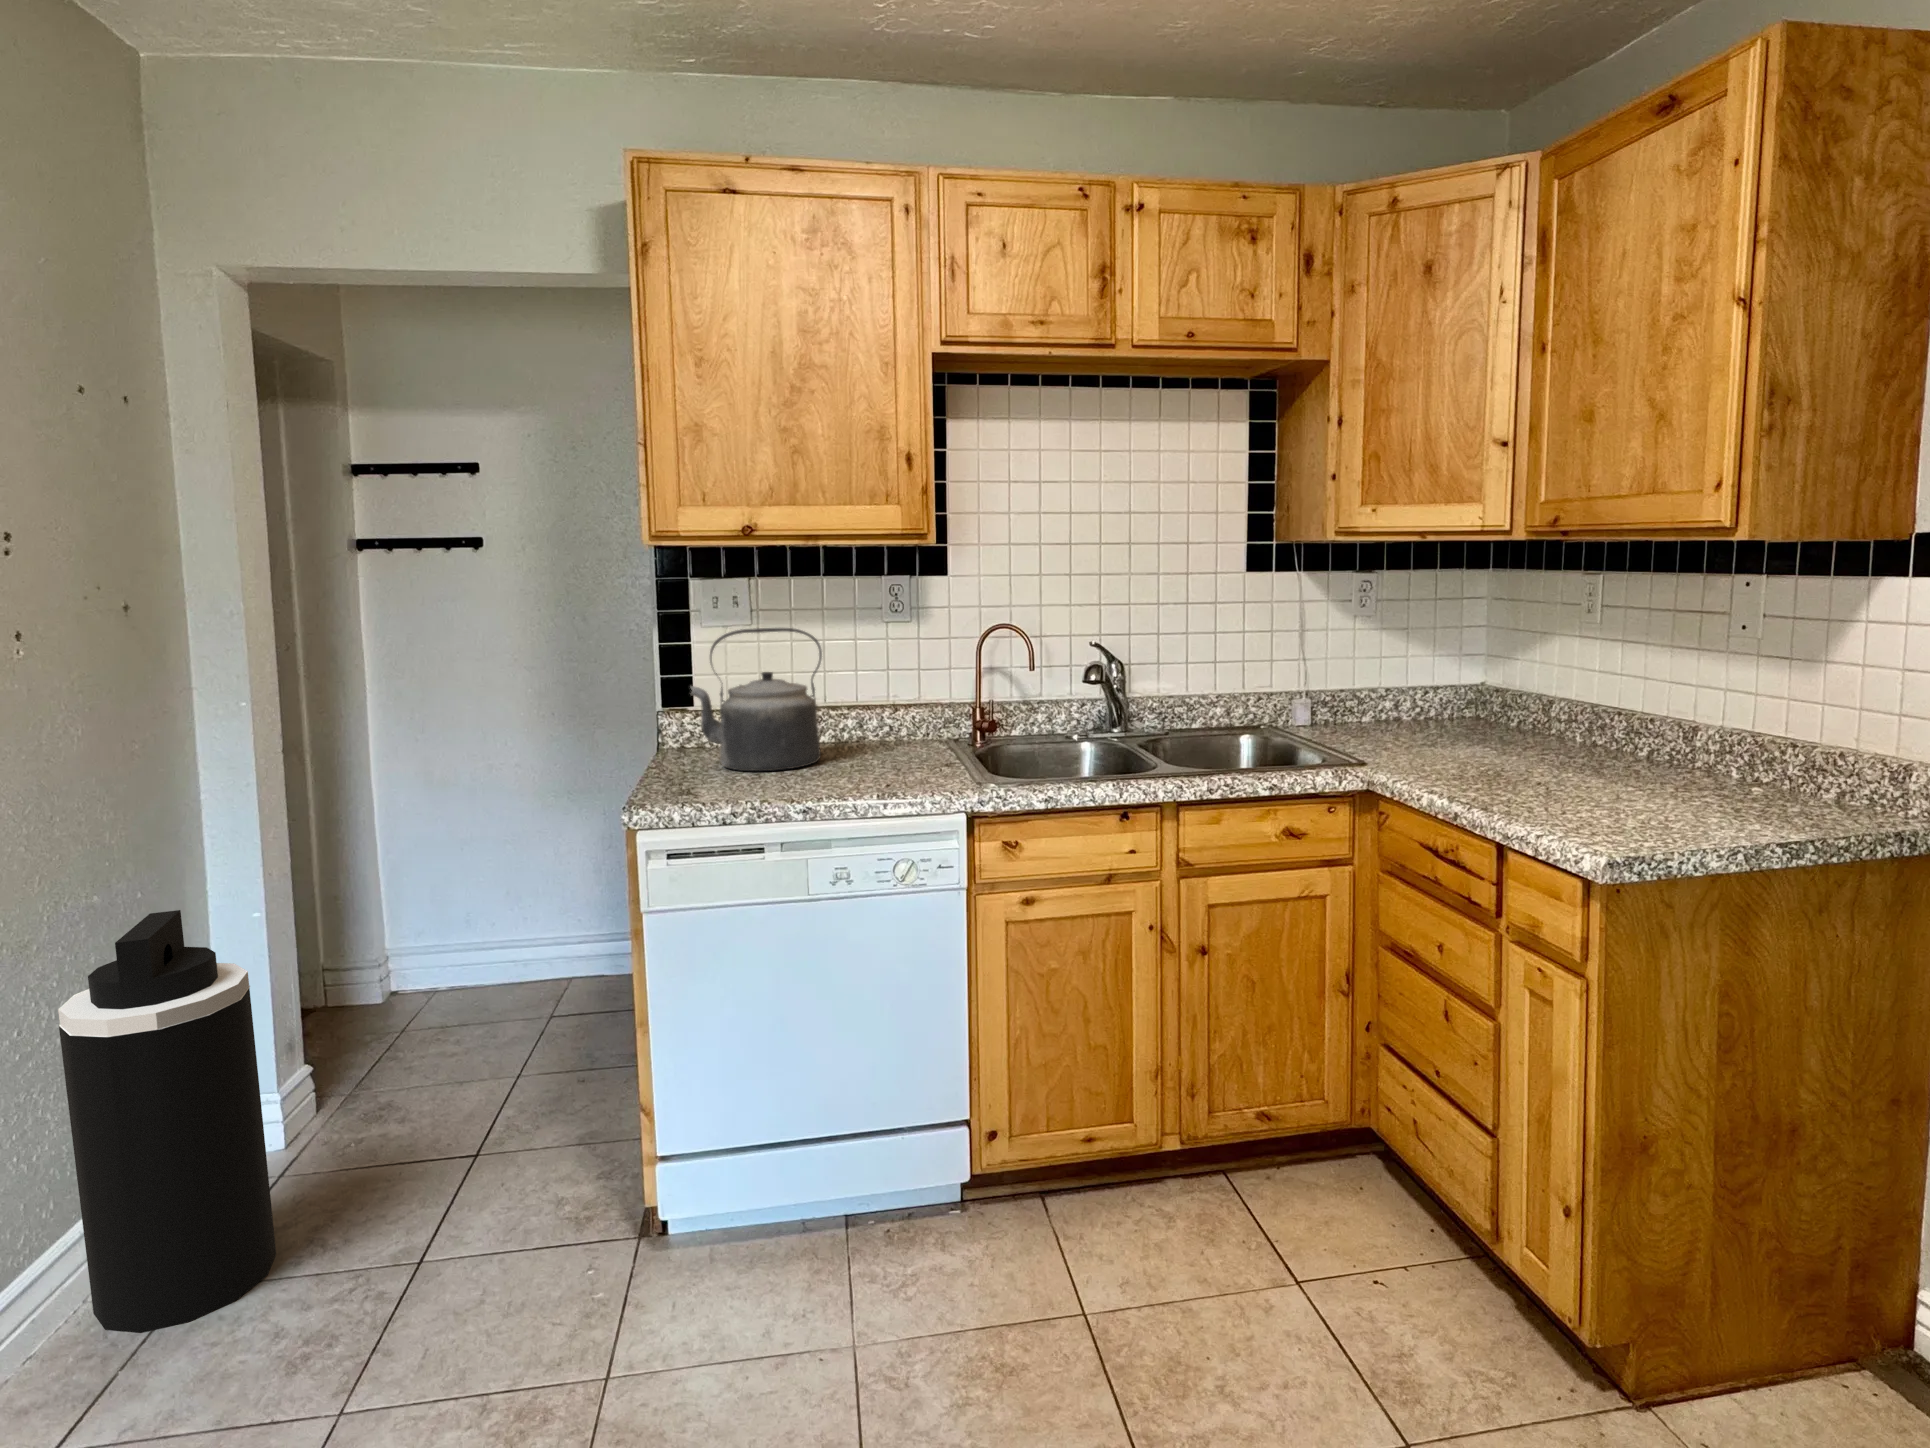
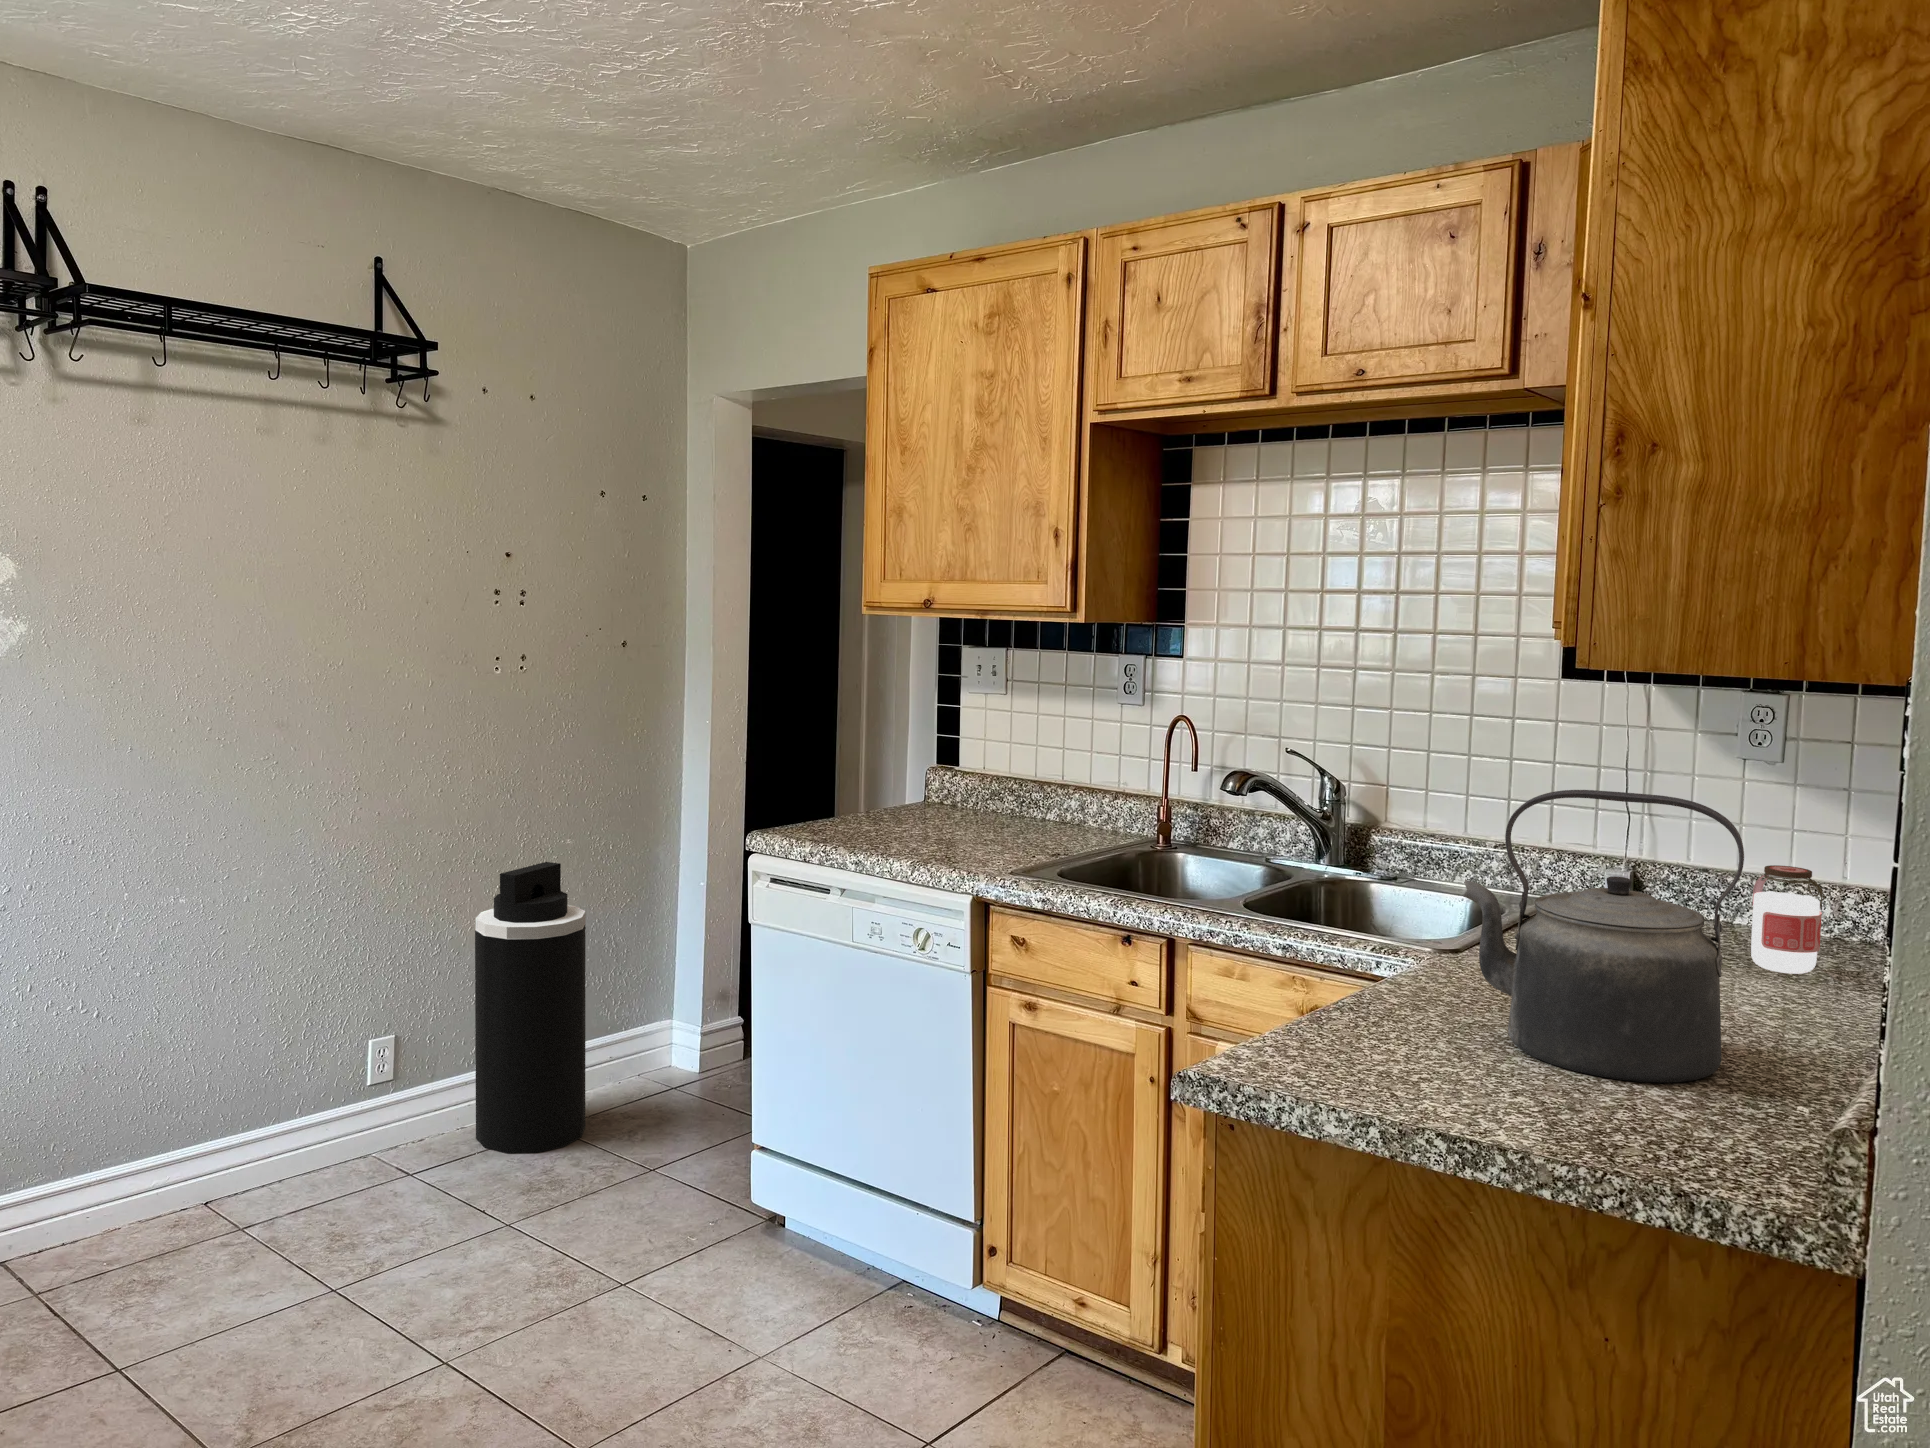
kettle: present [691,628,822,771] -> present [1463,790,1744,1083]
jar: none [1456,675,1499,741] -> present [1751,865,1825,974]

